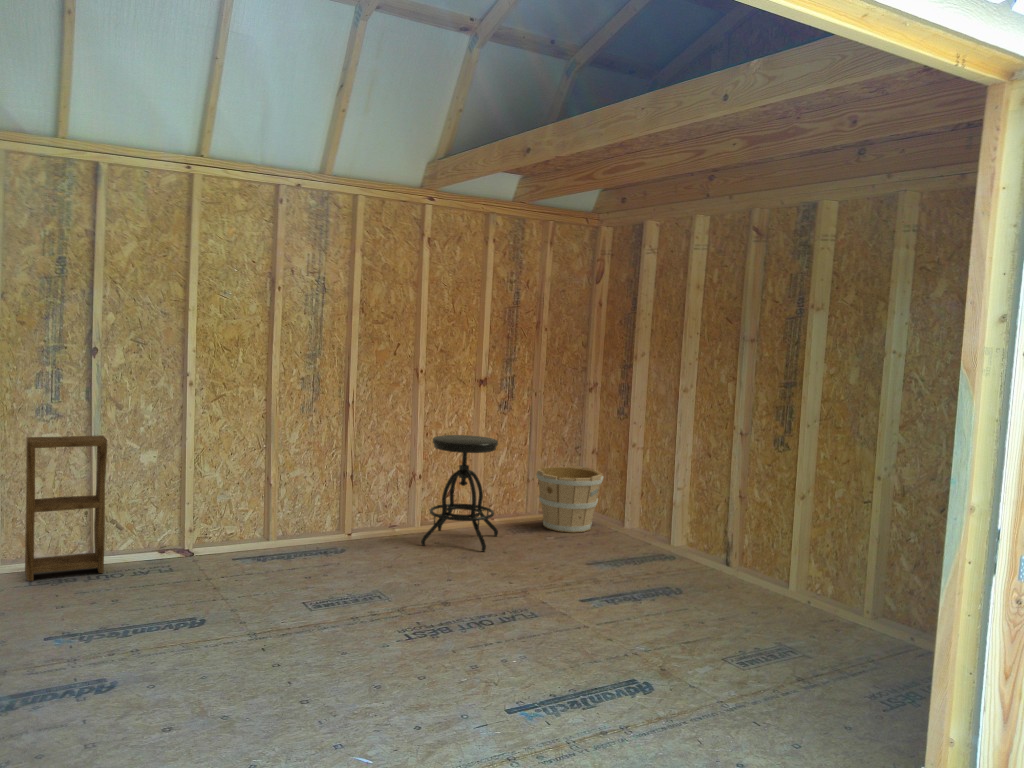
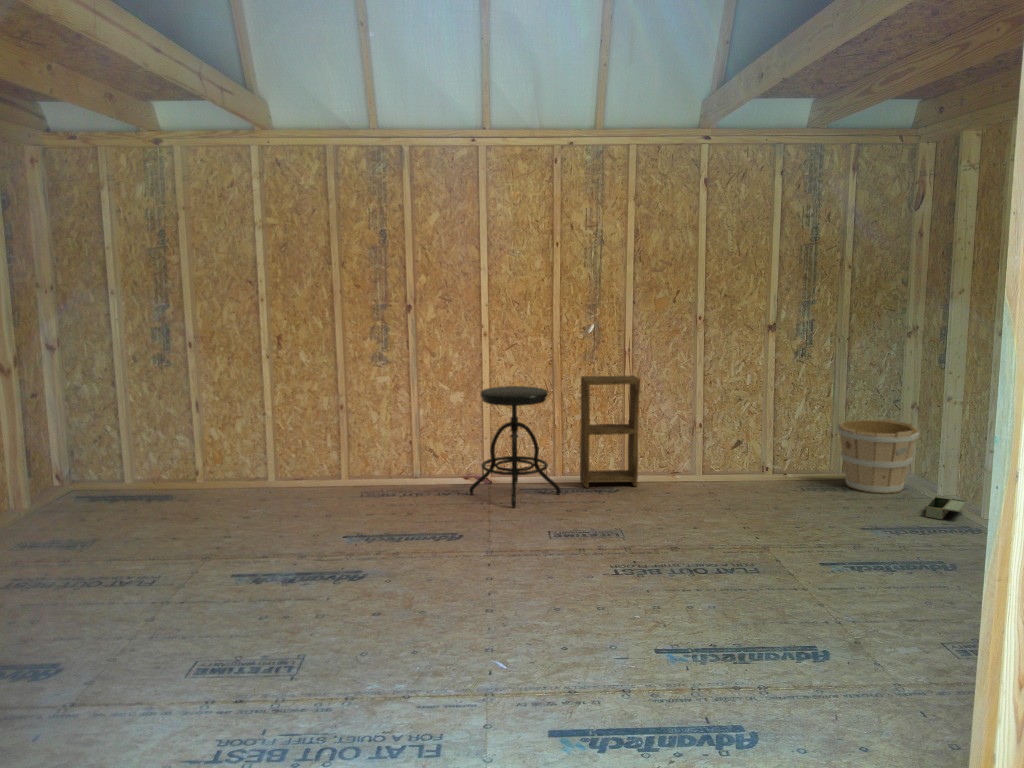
shelving unit: present [25,435,107,581] -> present [580,376,640,488]
stool: present [421,435,498,552] -> present [469,386,560,508]
toolbox: none [622,532,652,551] -> present [925,497,967,519]

